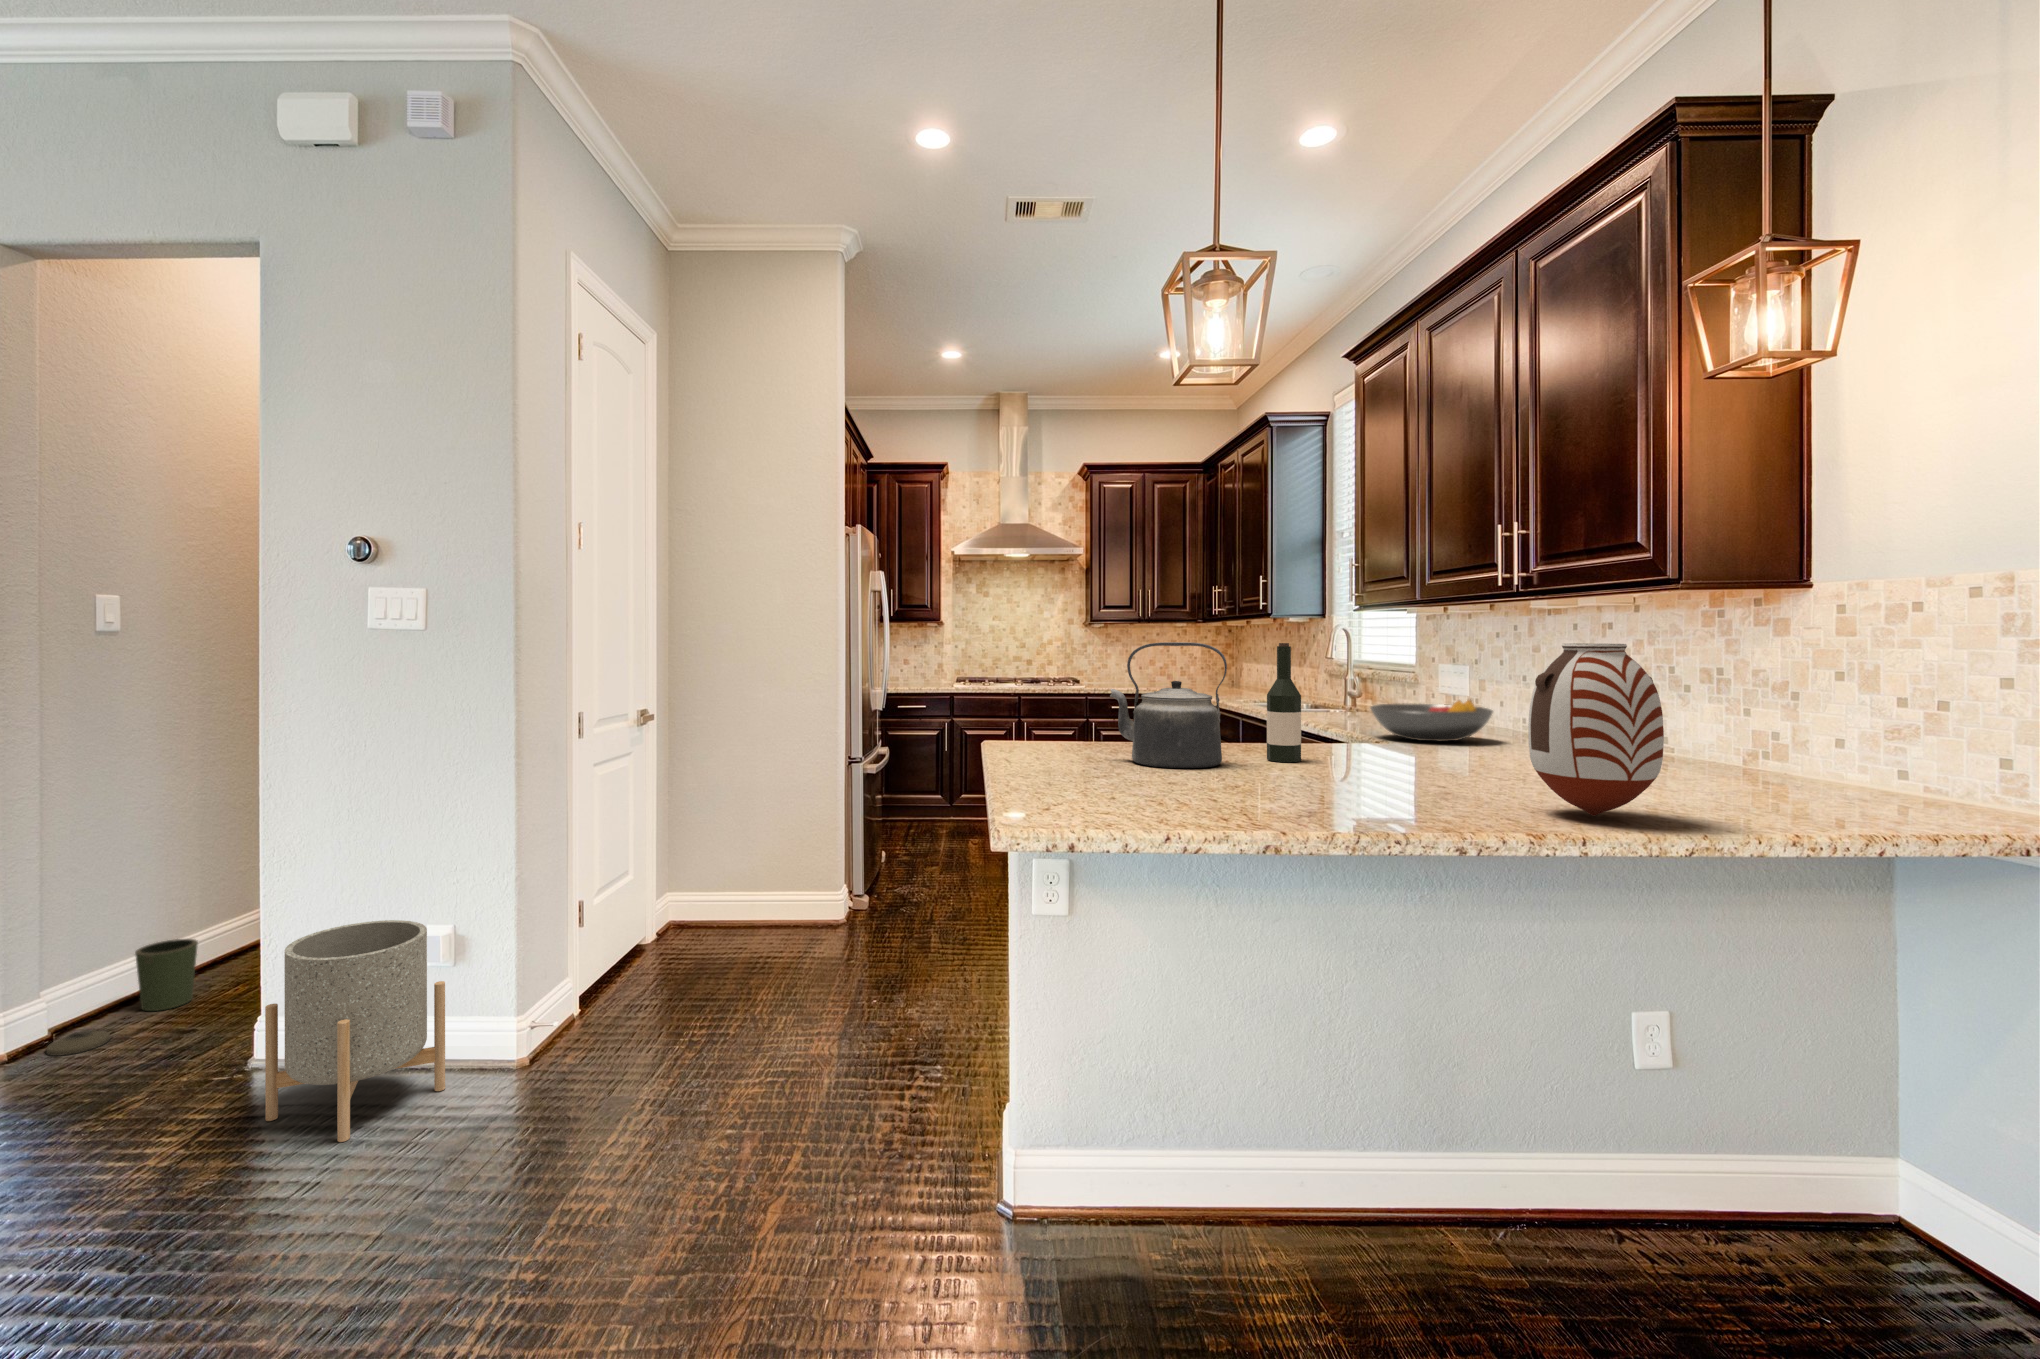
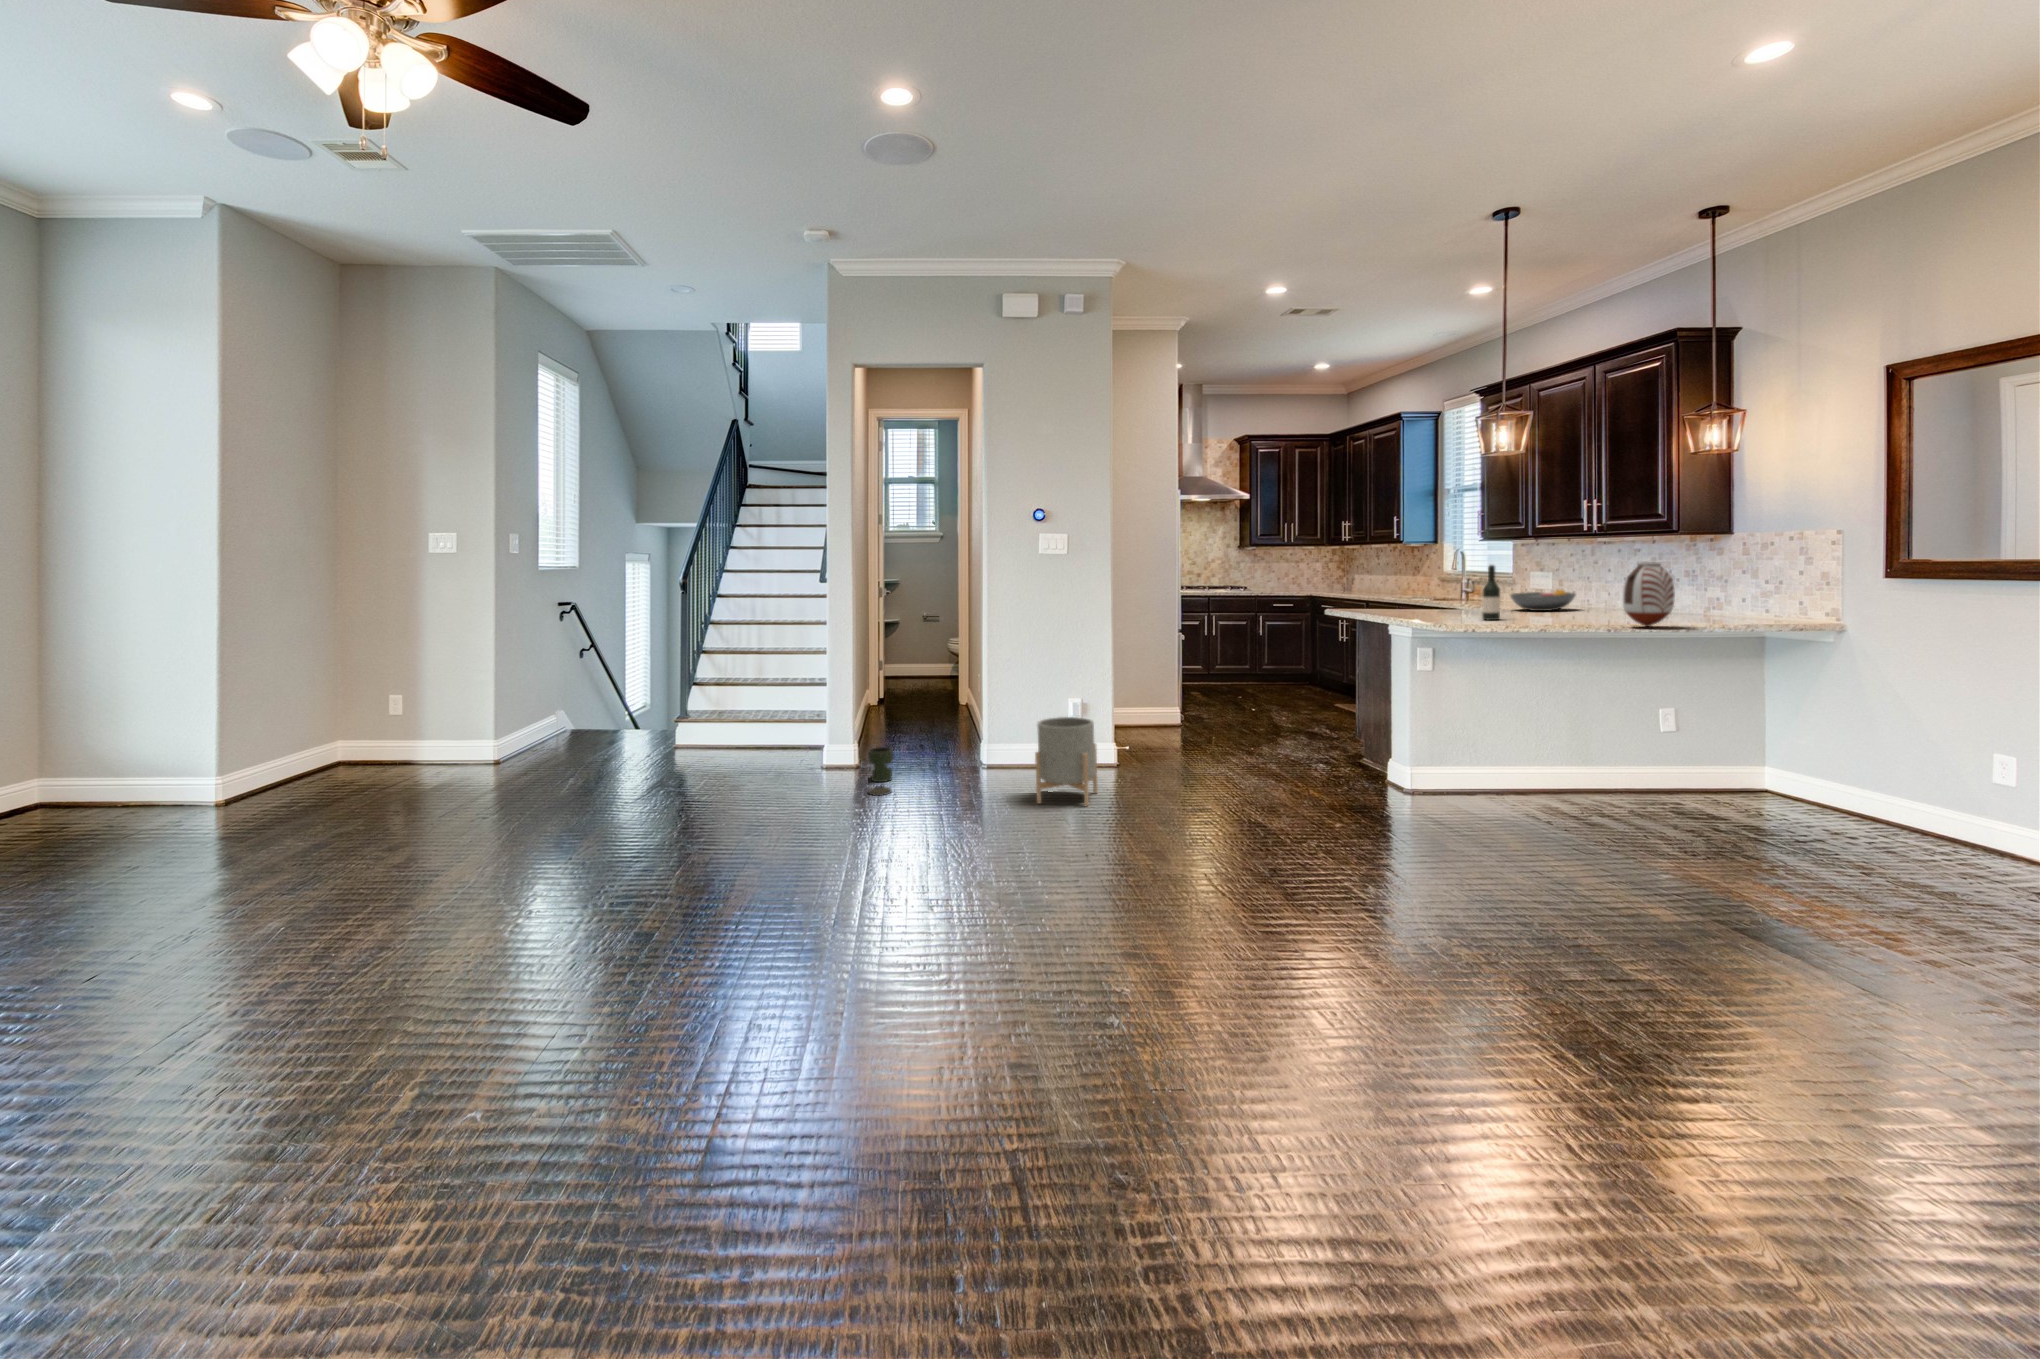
kettle: present [1110,642,1227,768] -> none [1412,567,1472,624]

